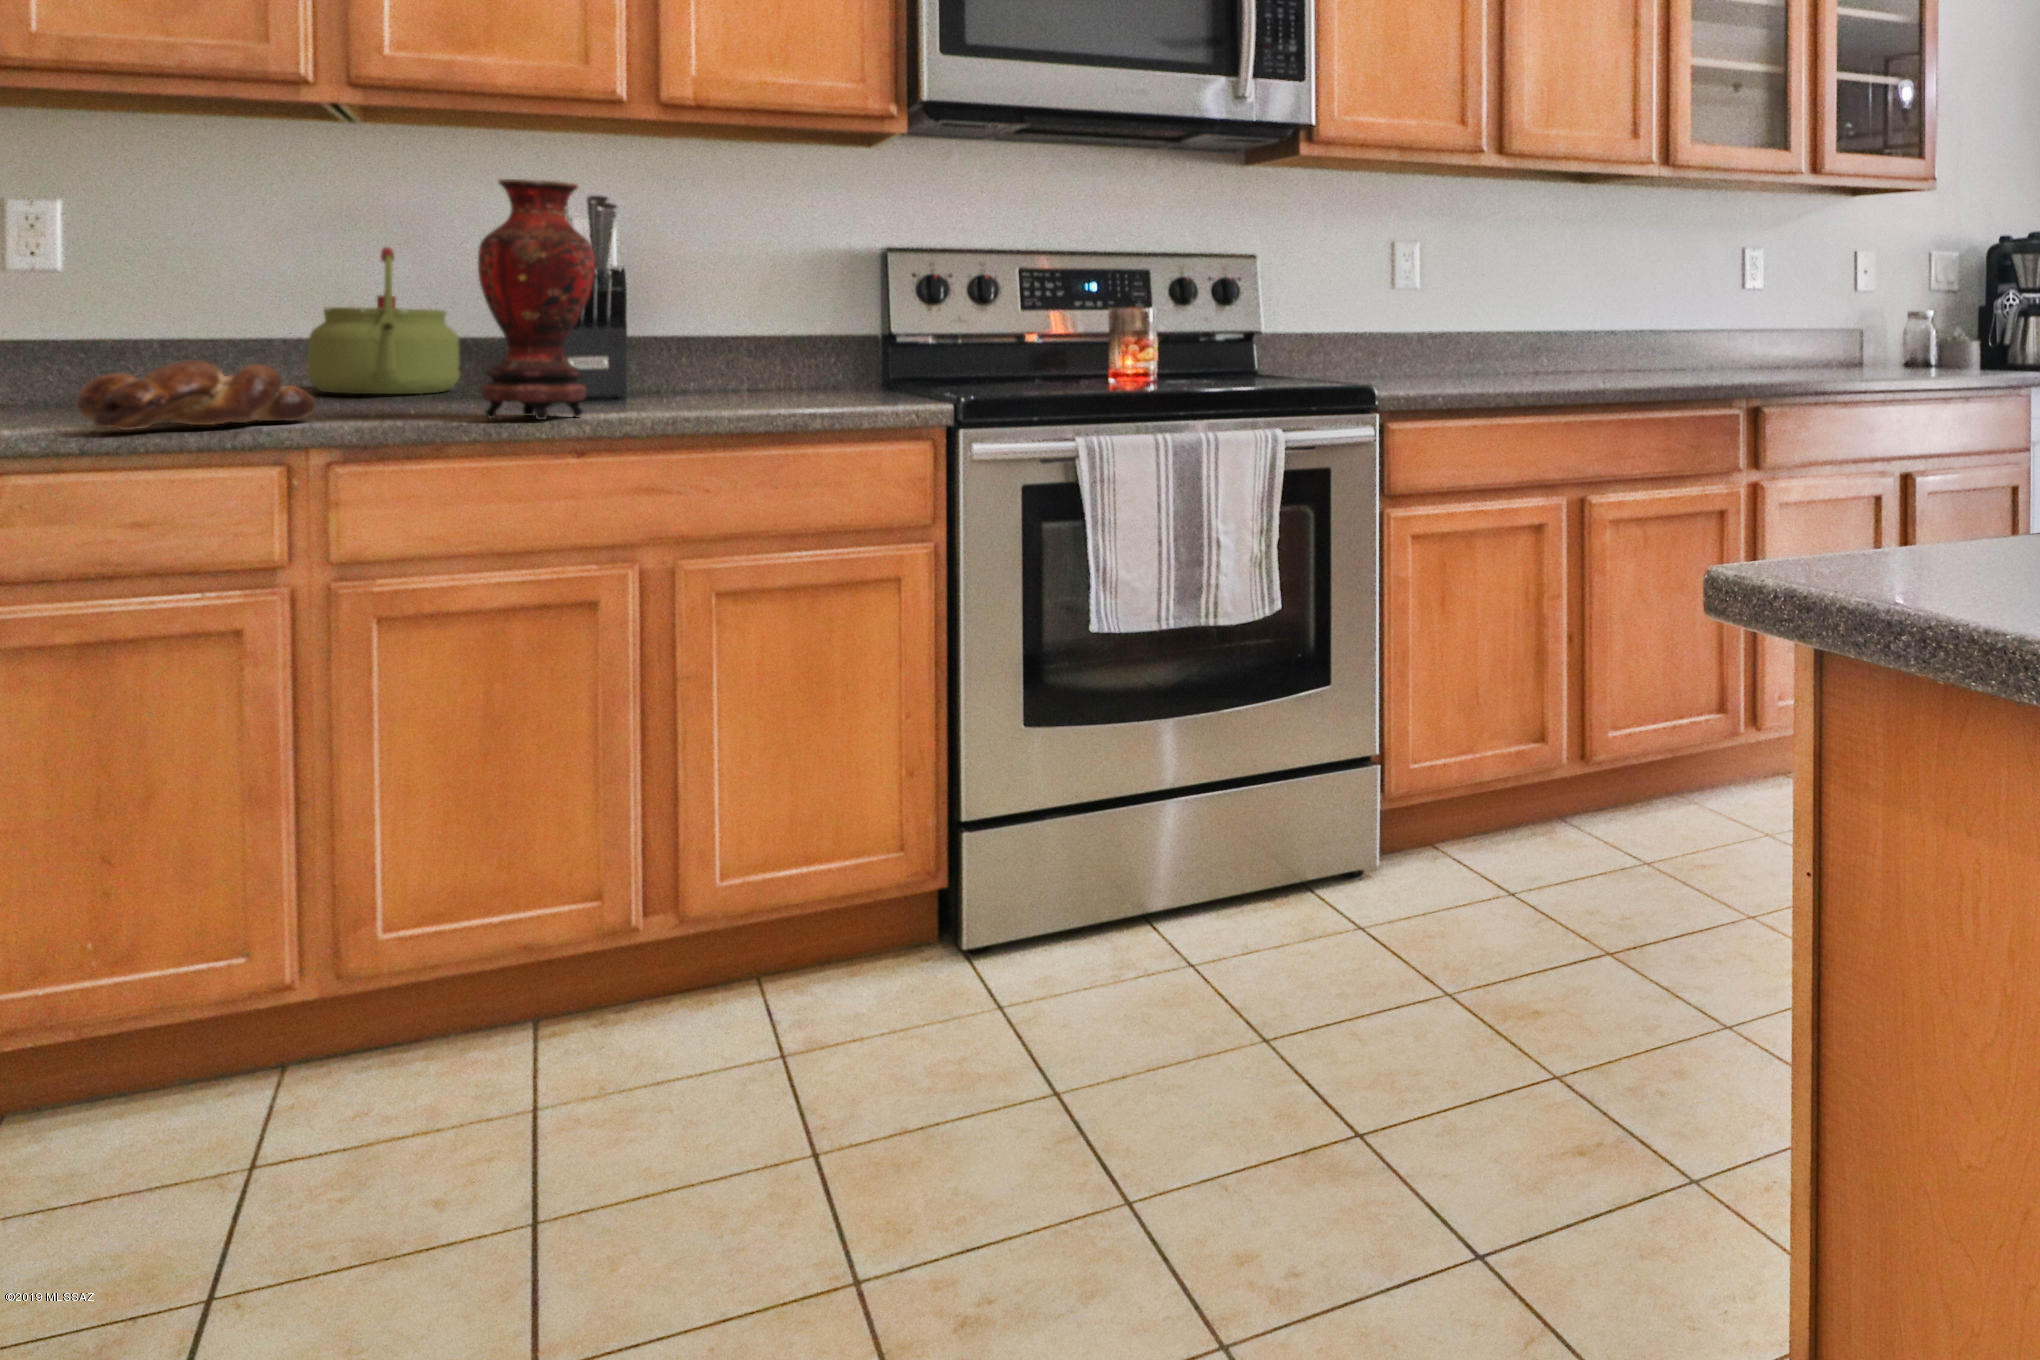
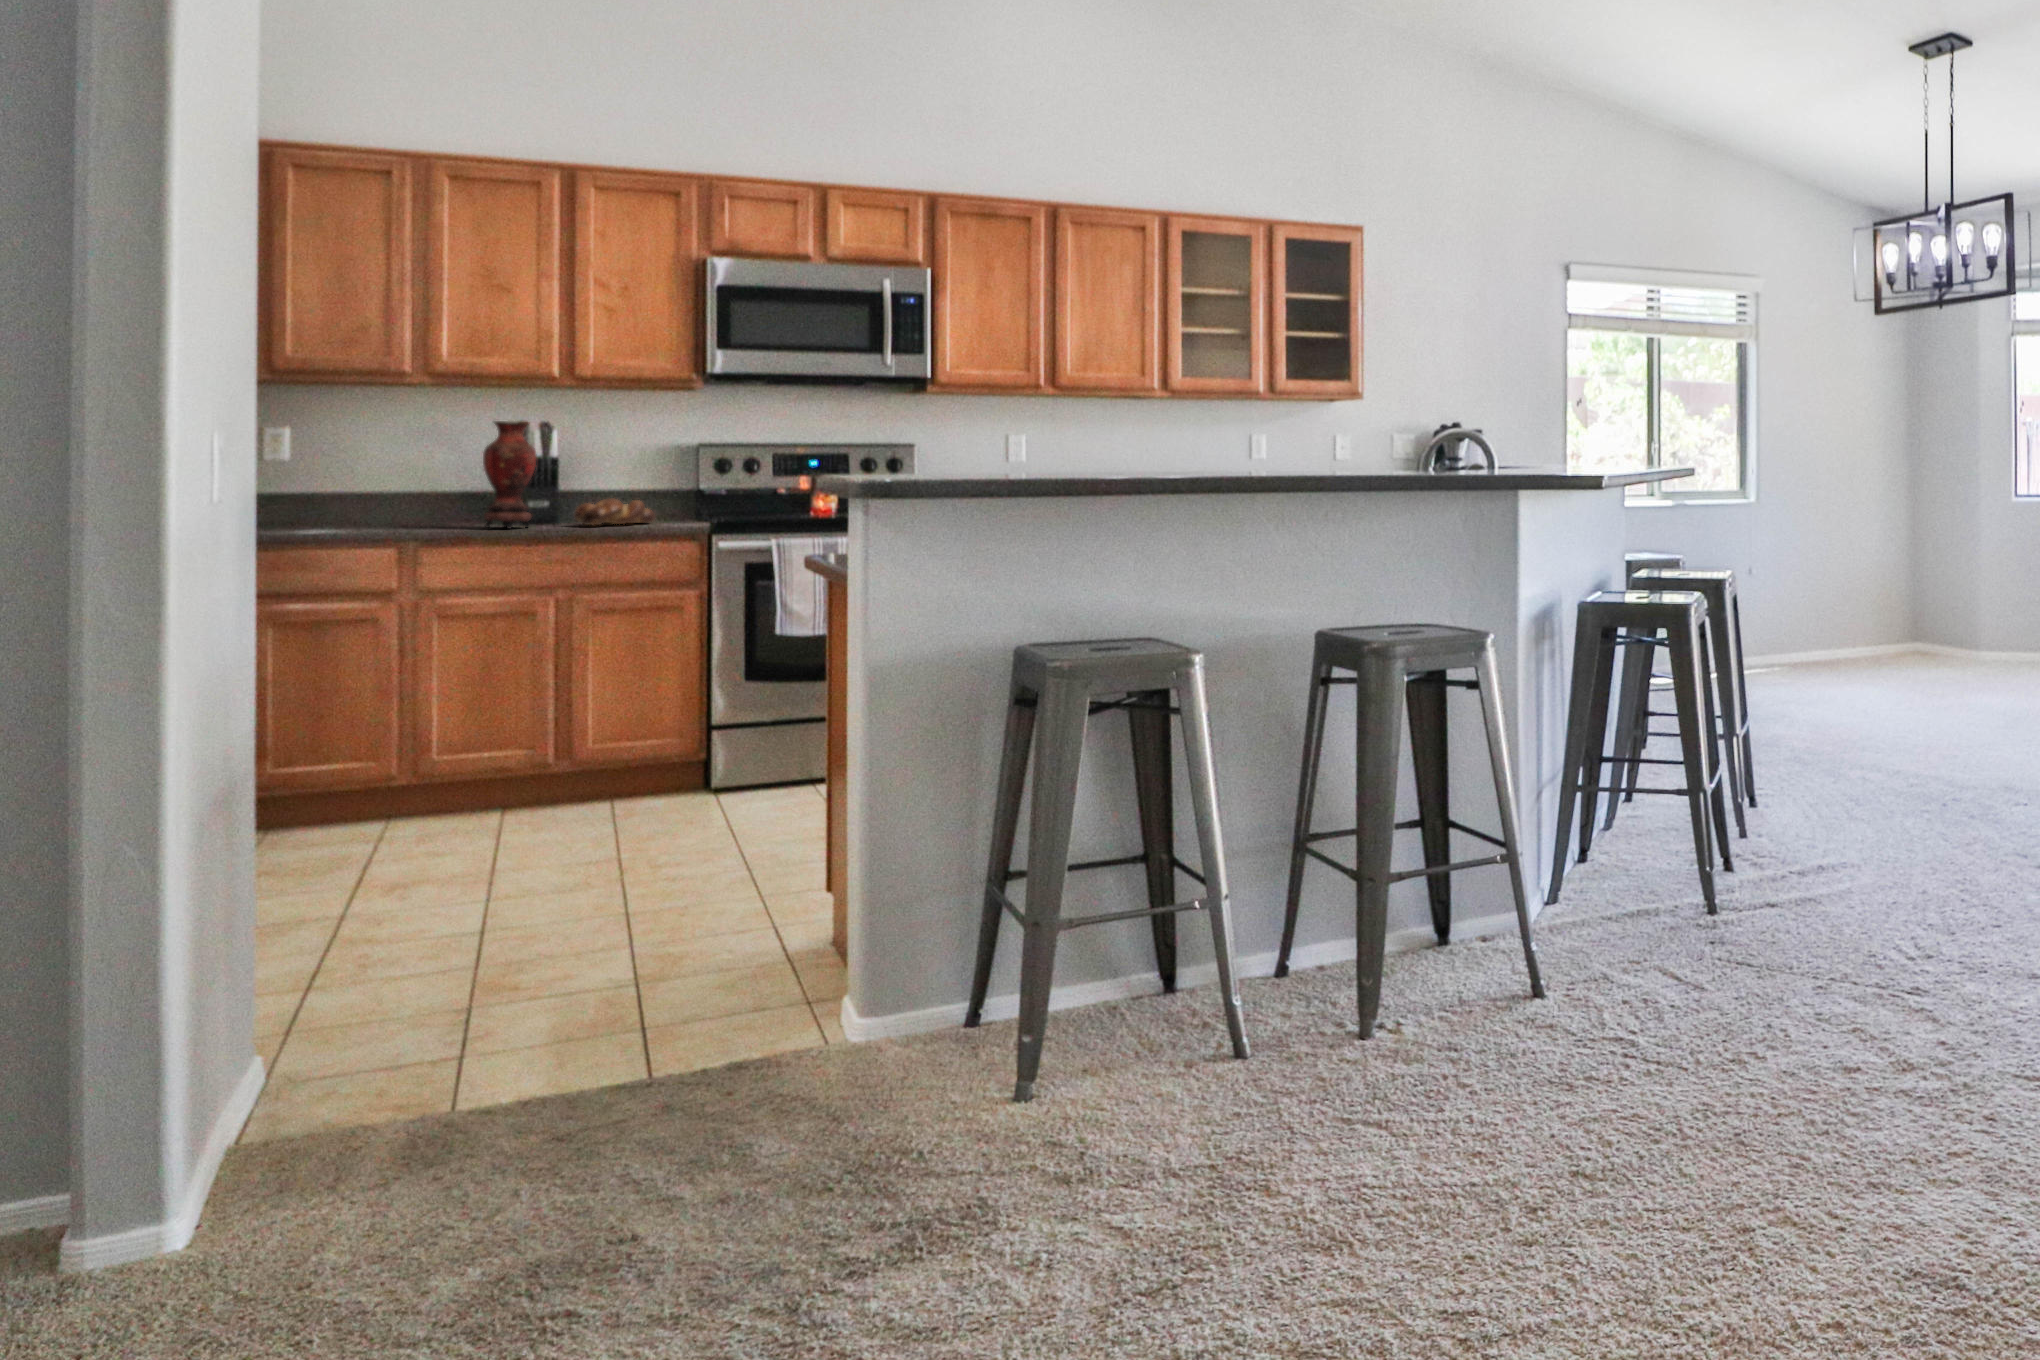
kettle: present [308,247,460,394] -> none [402,447,476,518]
bread loaf: present [76,360,316,430] -> present [574,498,655,525]

